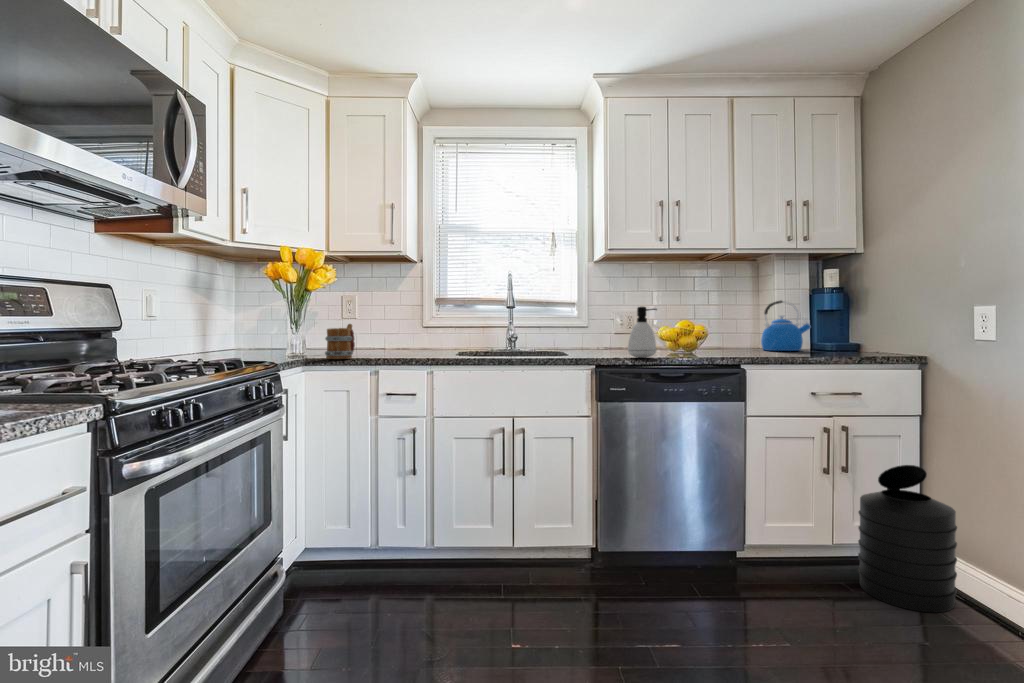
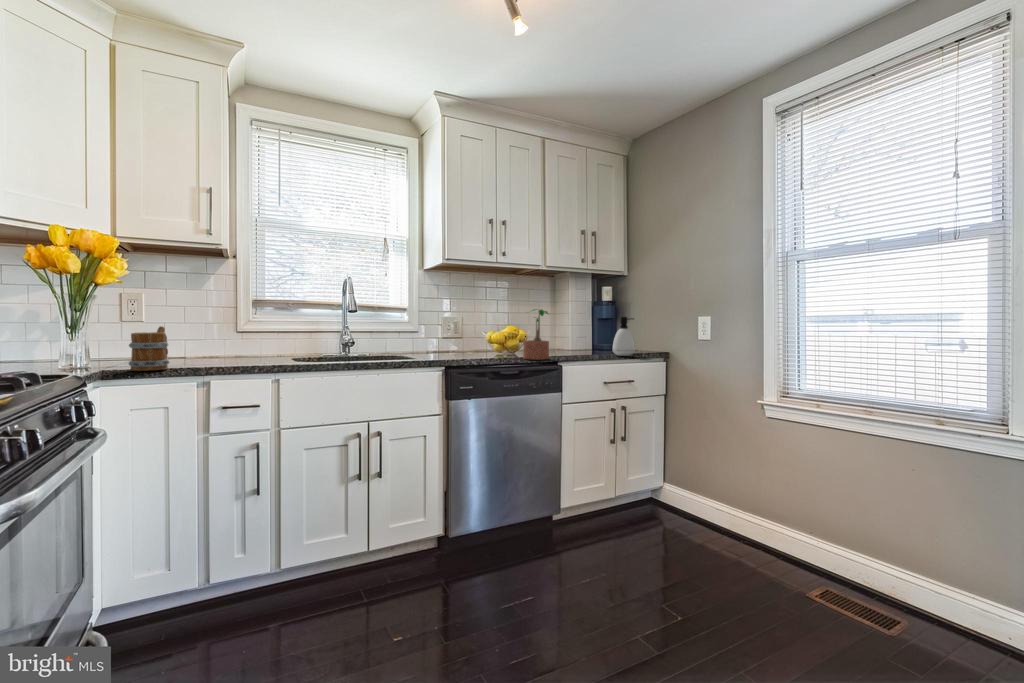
potted plant: none [692,299,725,359] -> present [523,309,549,360]
kettle: present [761,301,811,351] -> none [558,309,593,349]
soap dispenser: present [628,307,657,358] -> present [613,317,634,356]
trash can: present [858,465,957,613] -> none [636,433,697,537]

